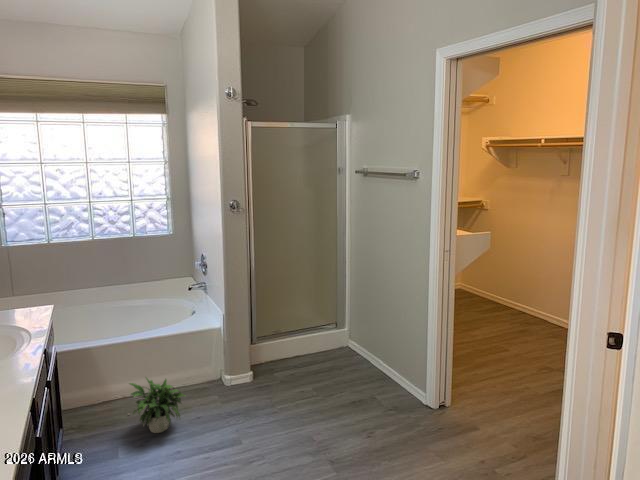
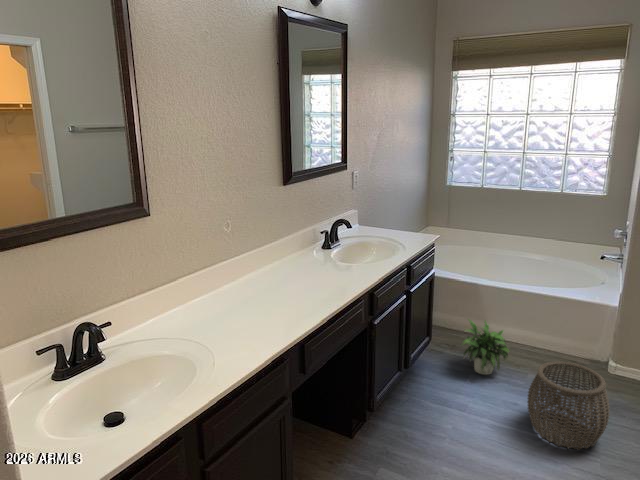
woven basket: none [231,376,296,453] -> present [528,361,610,449]

